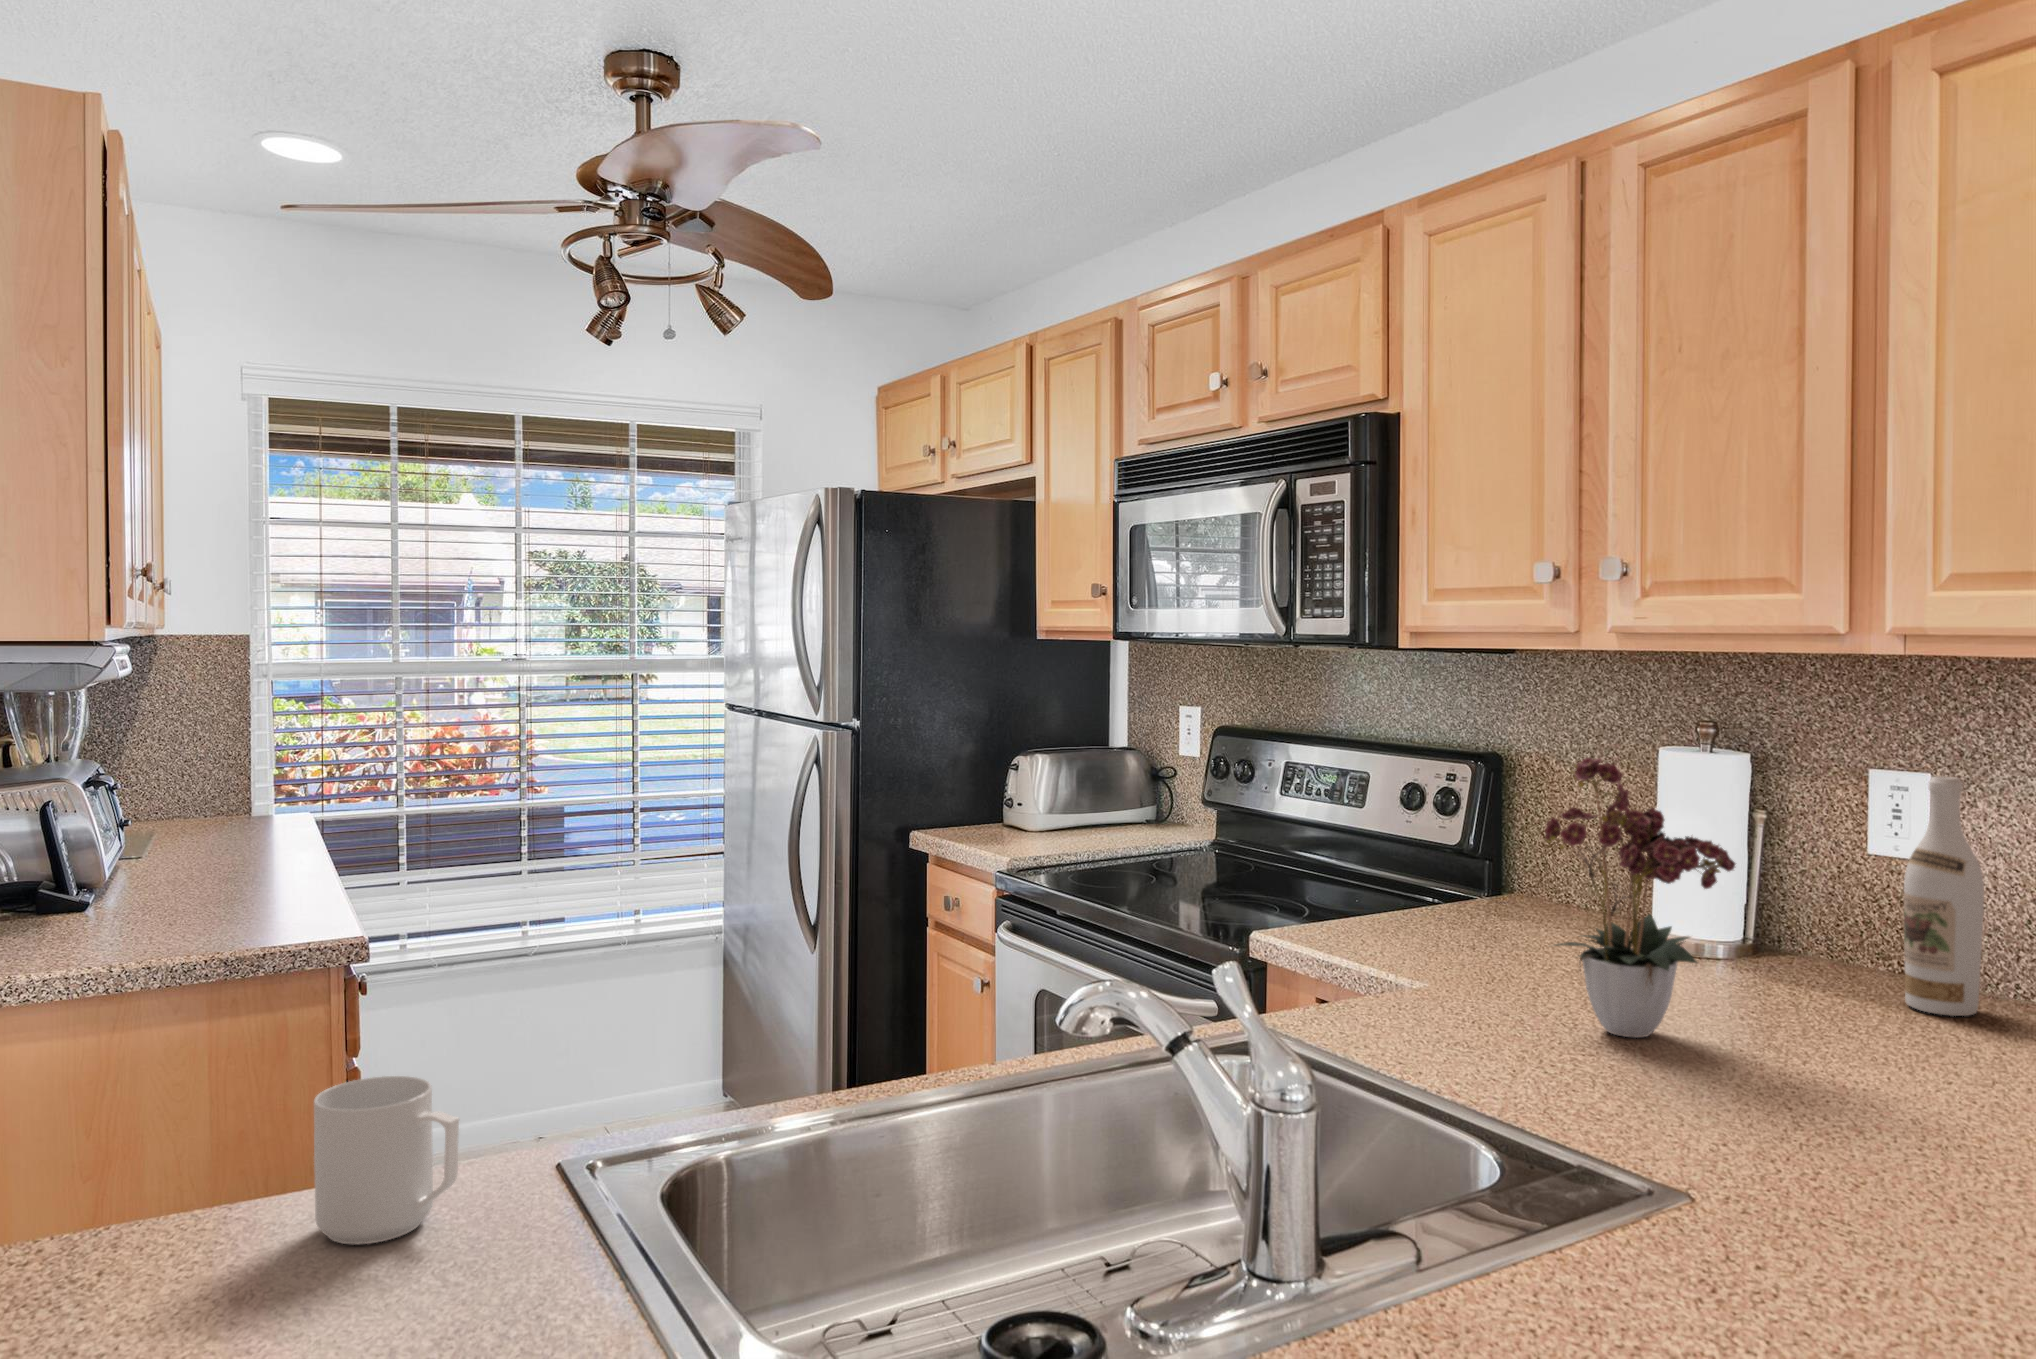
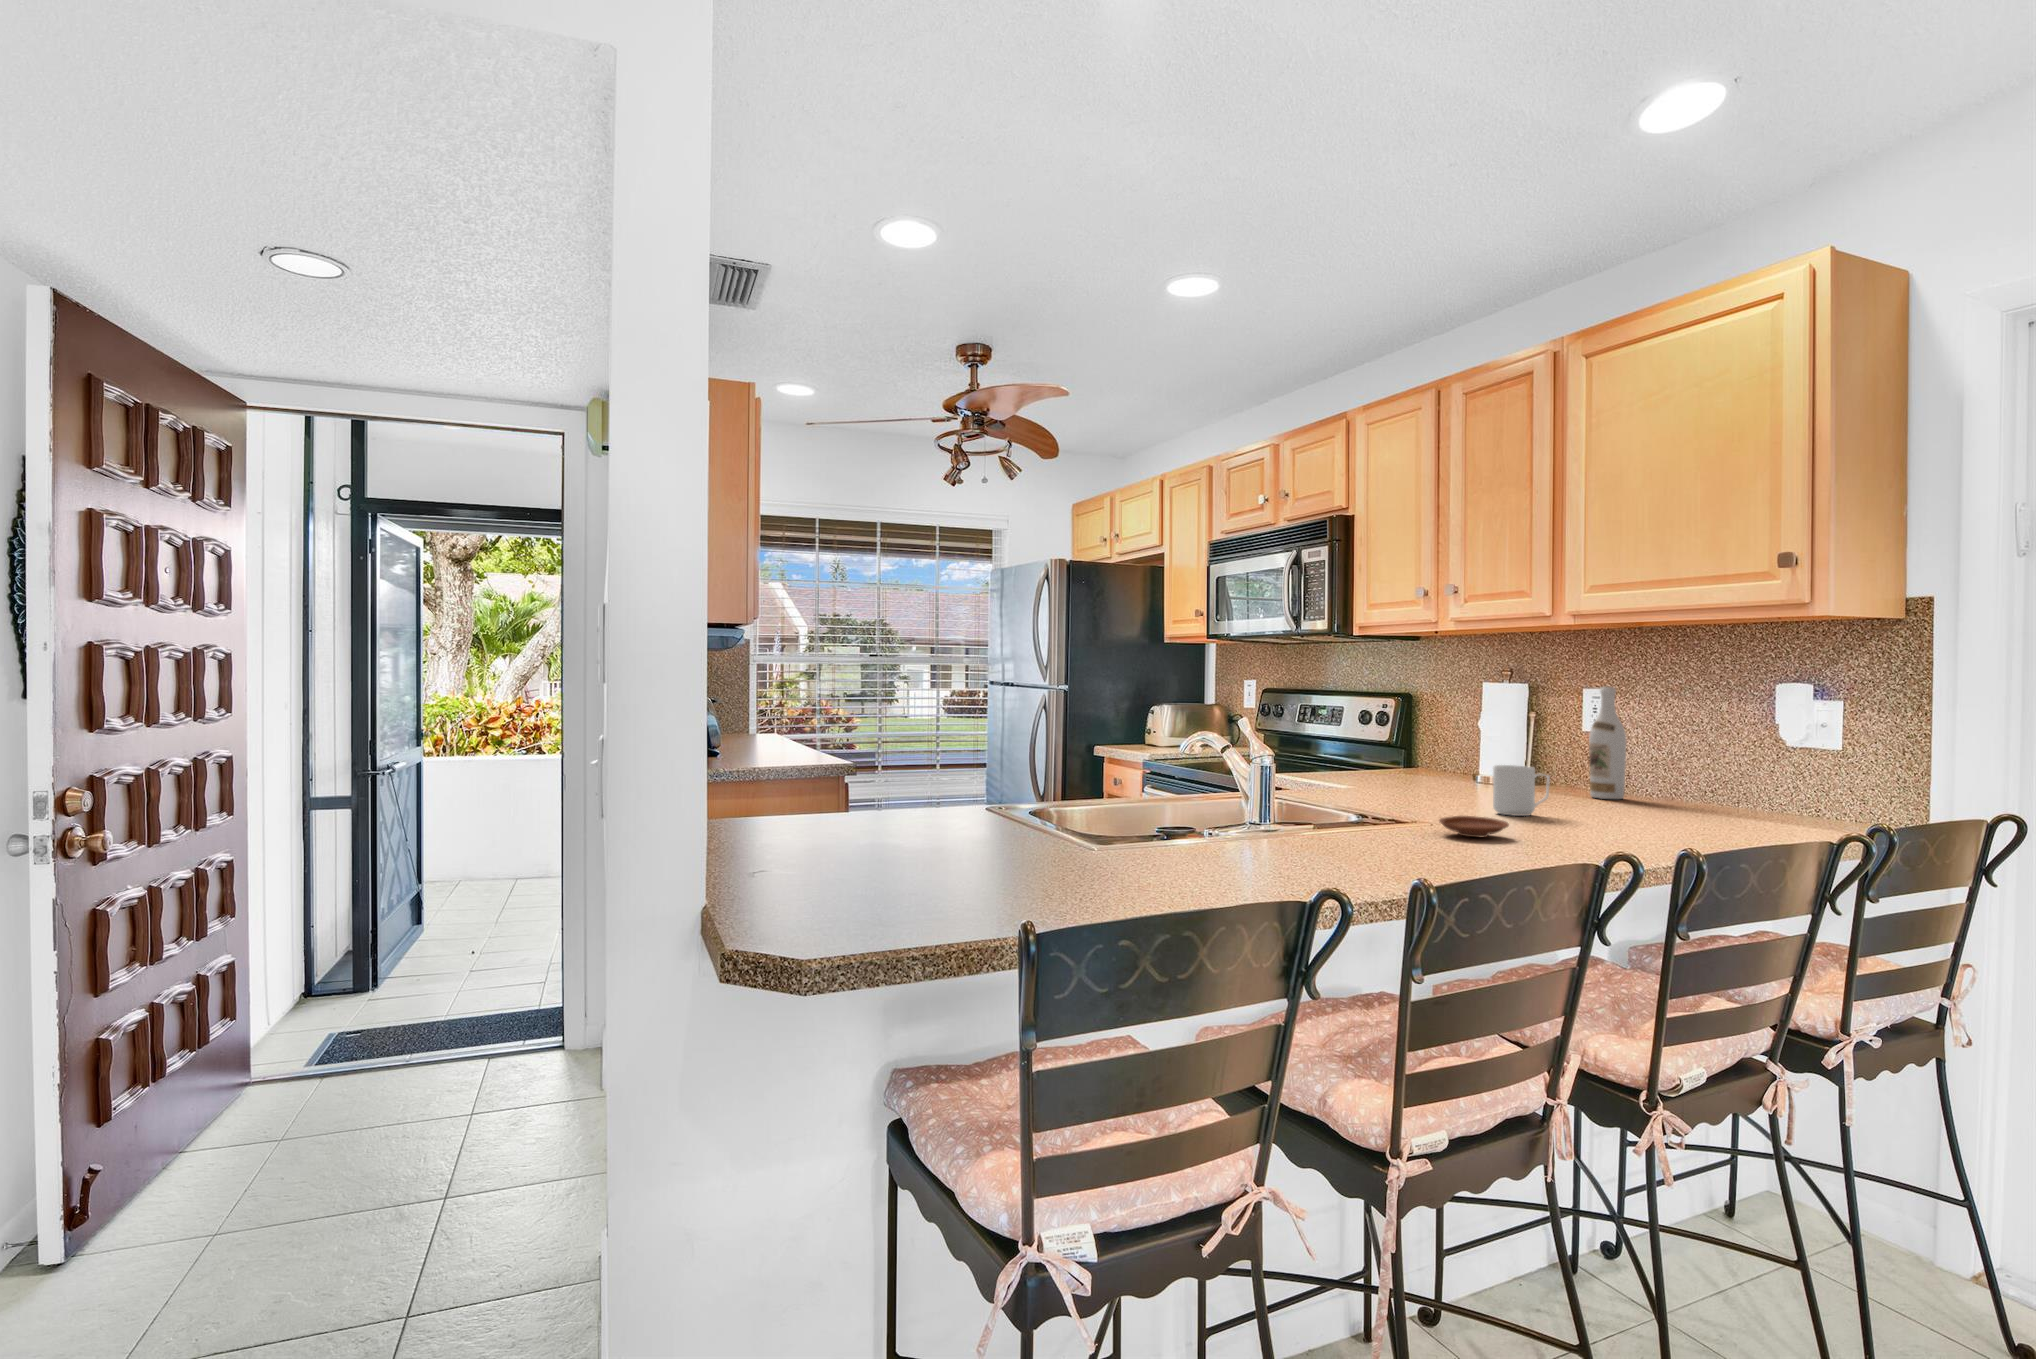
flower arrangement: present [1545,758,1735,1038] -> none [1401,668,1499,800]
mug: present [314,1076,459,1245] -> present [1493,765,1550,816]
plate: none [1719,1185,1913,1273] -> present [1439,816,1509,837]

